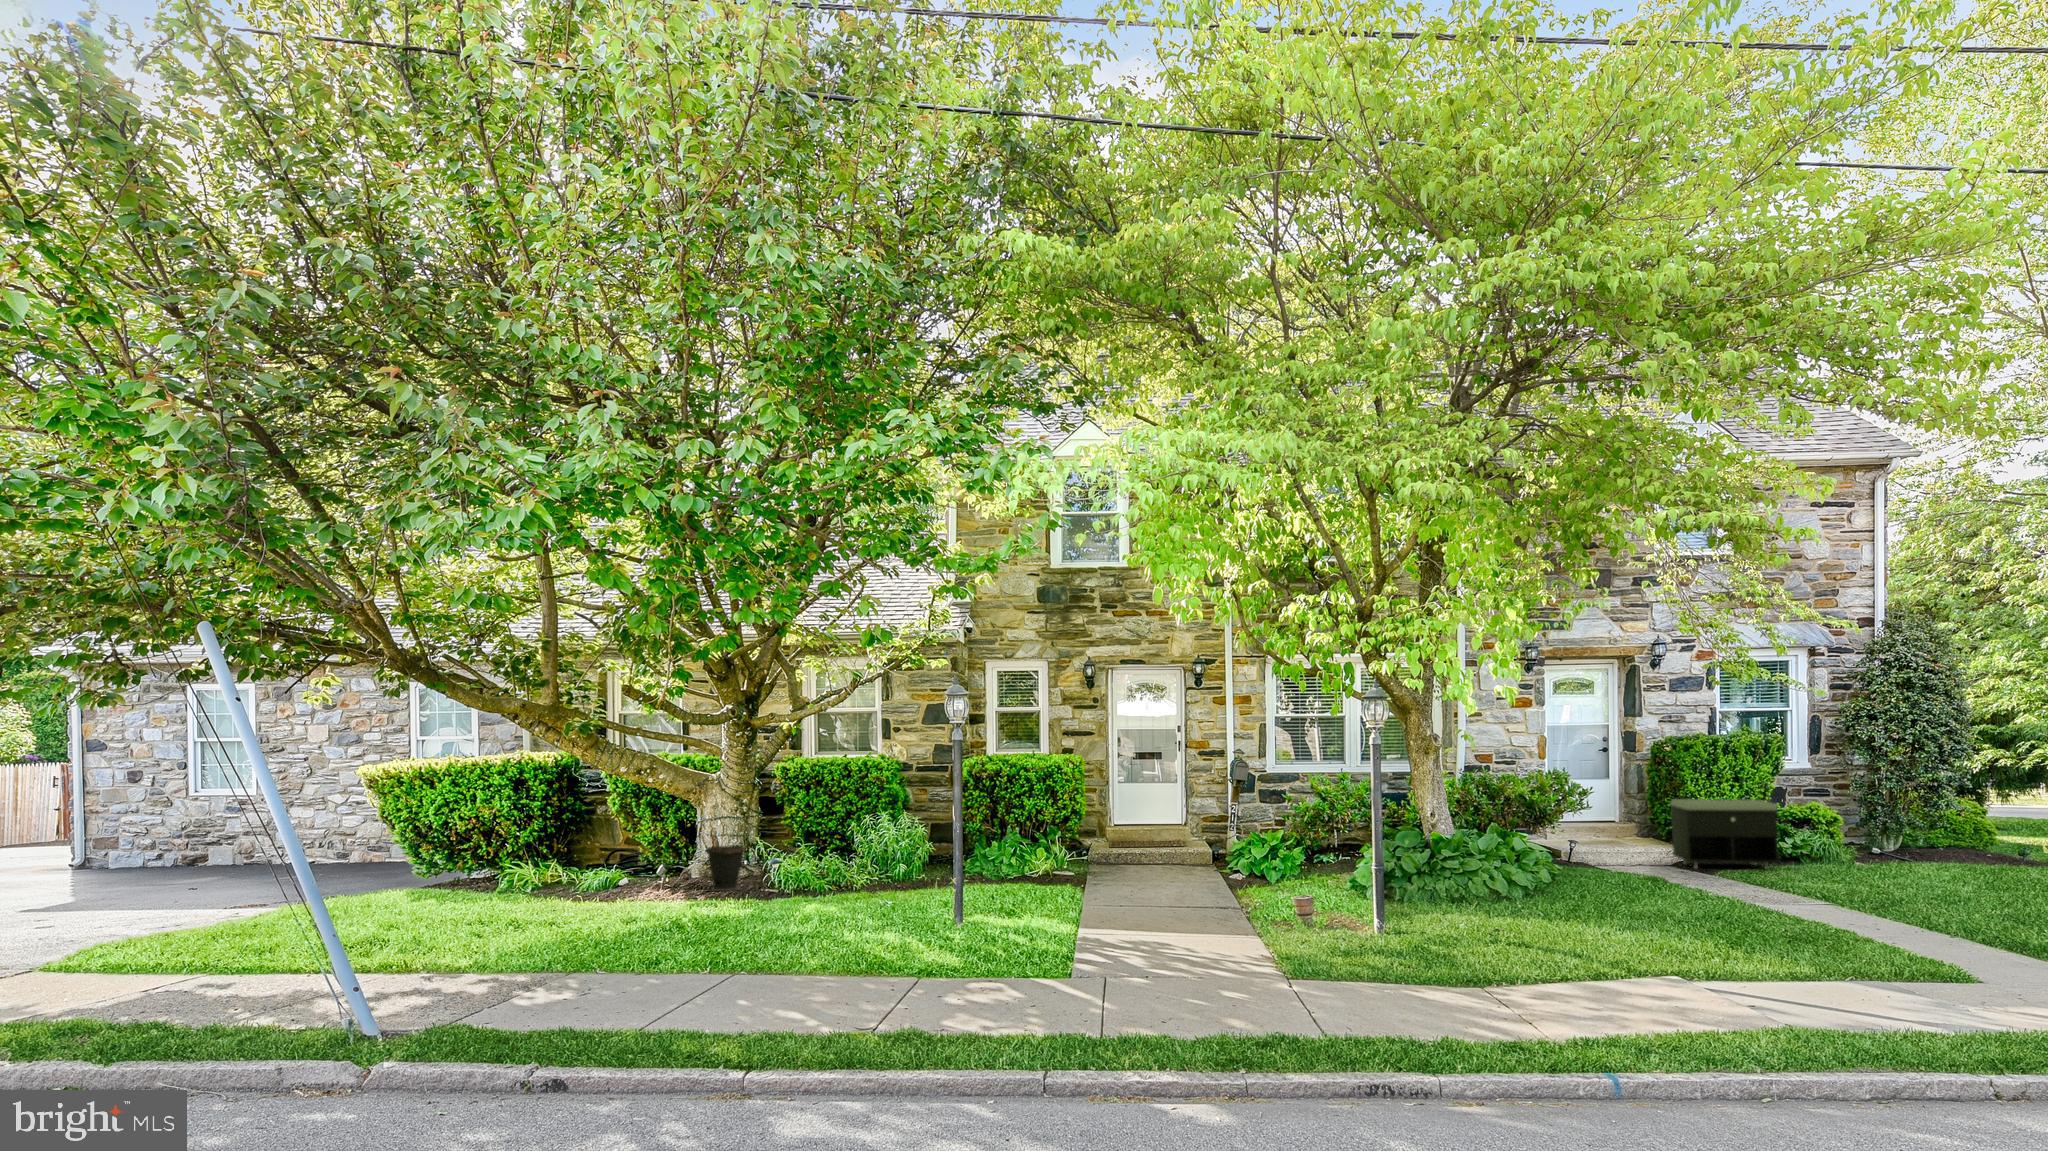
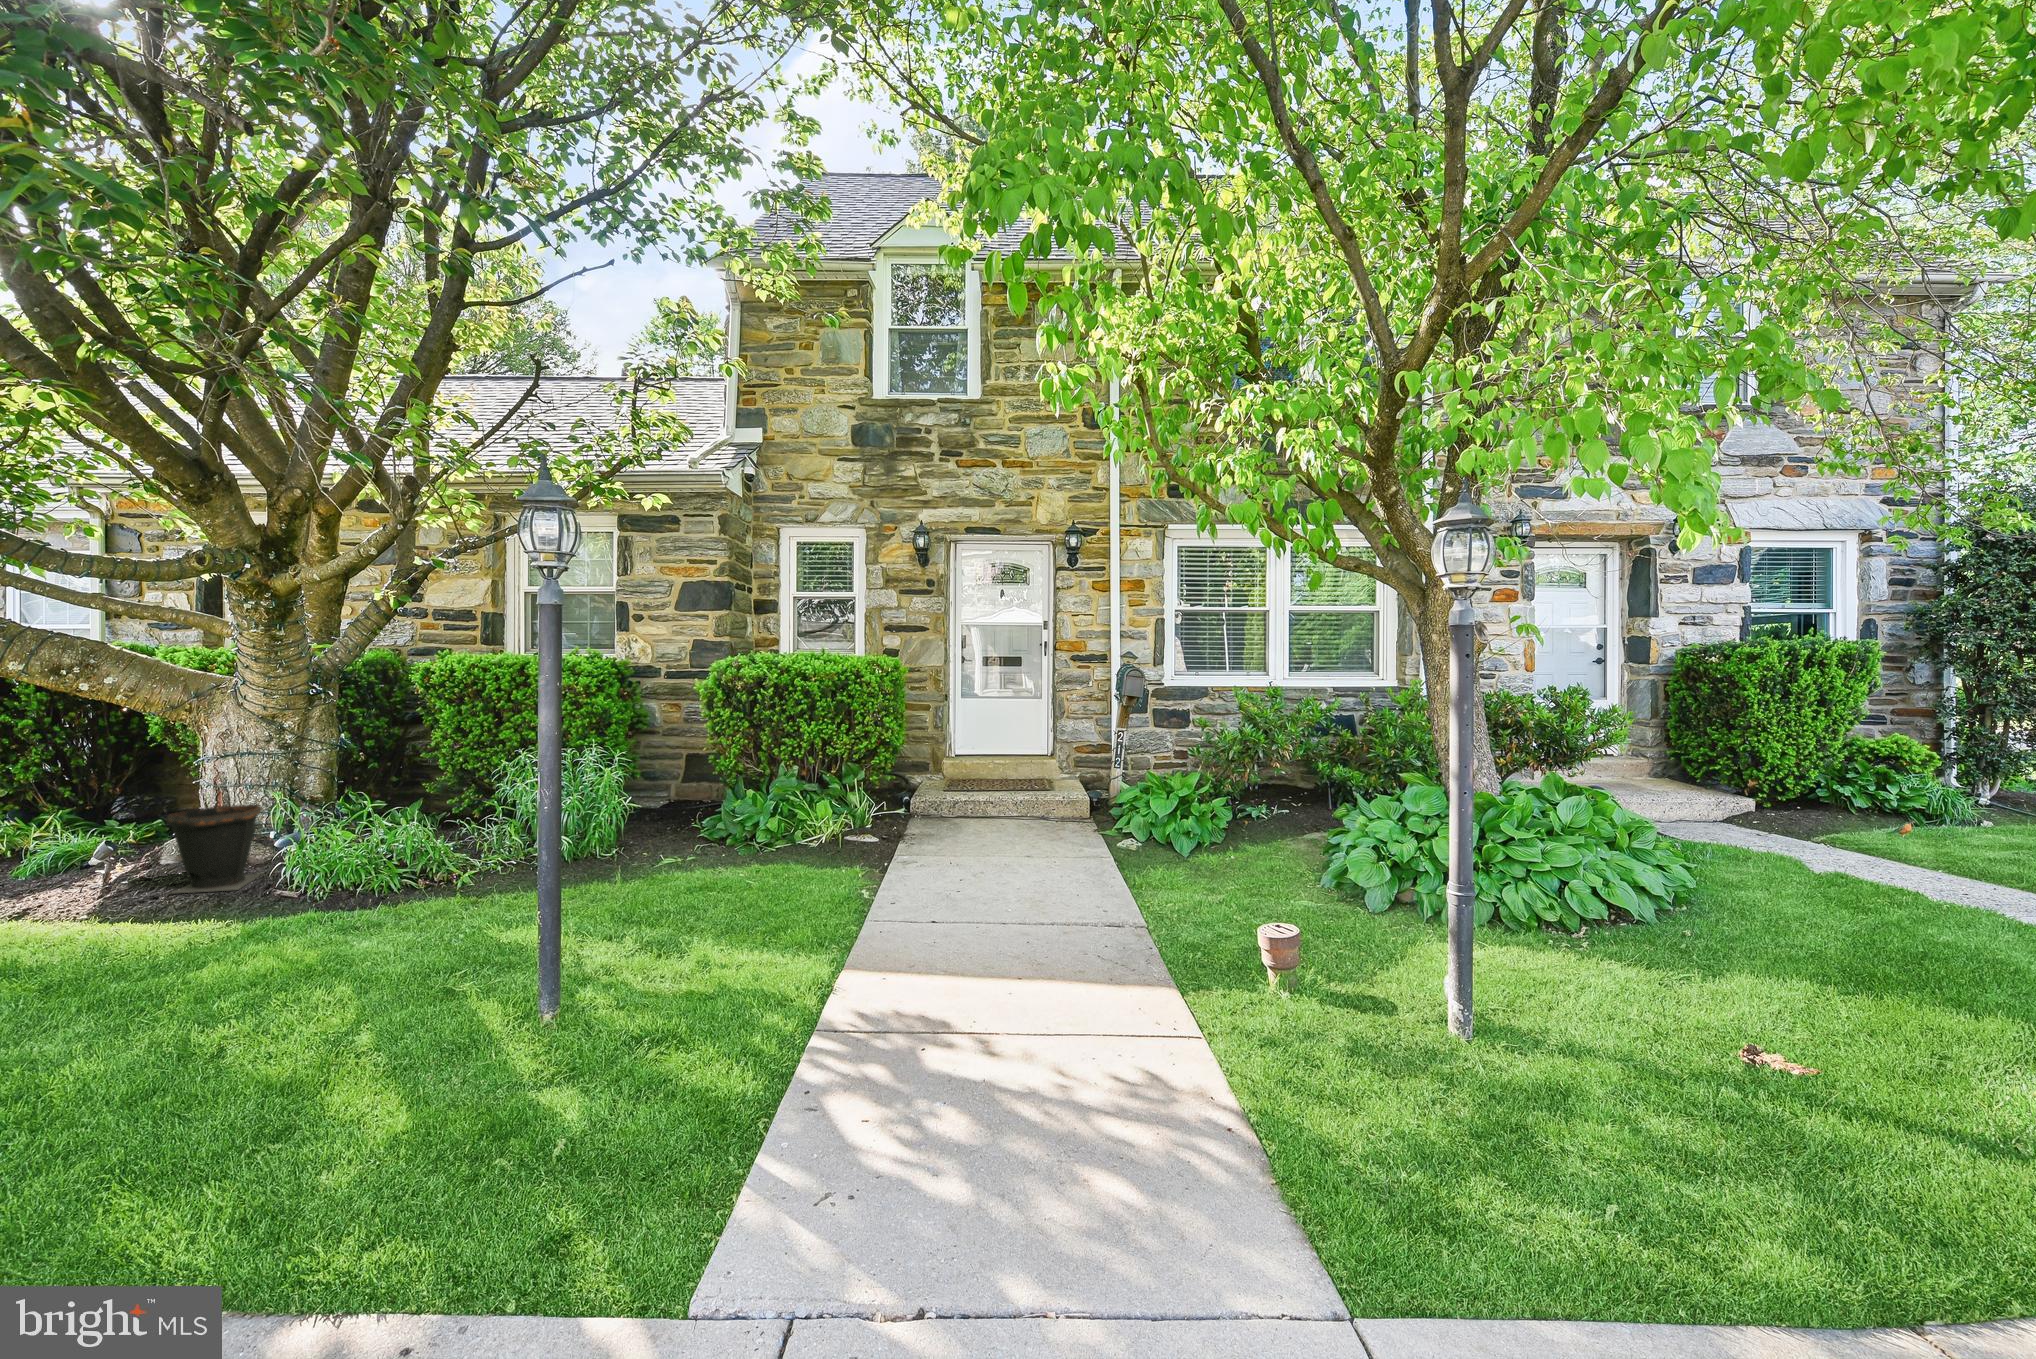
storage bench: present [1671,799,1779,869] -> none [1720,729,1909,830]

